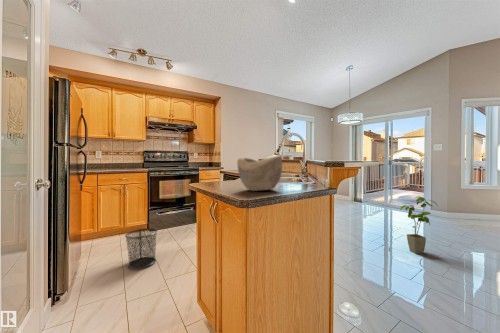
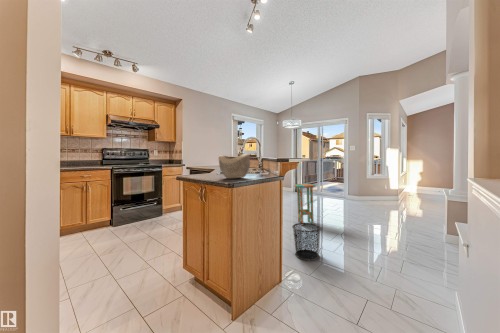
side table: none [353,194,384,251] -> present [295,184,315,224]
house plant: present [401,197,437,254] -> none [326,184,349,225]
waste bin: present [125,229,157,269] -> present [292,223,320,260]

